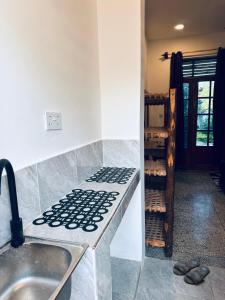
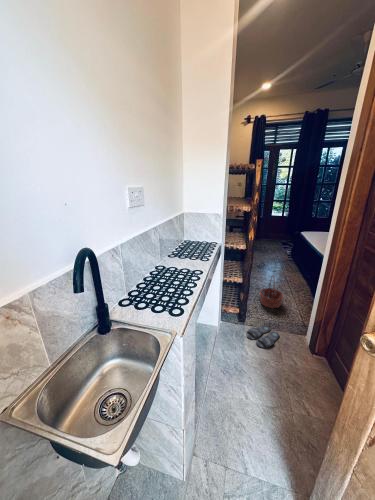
basket: none [186,204,212,241] -> present [260,276,283,308]

